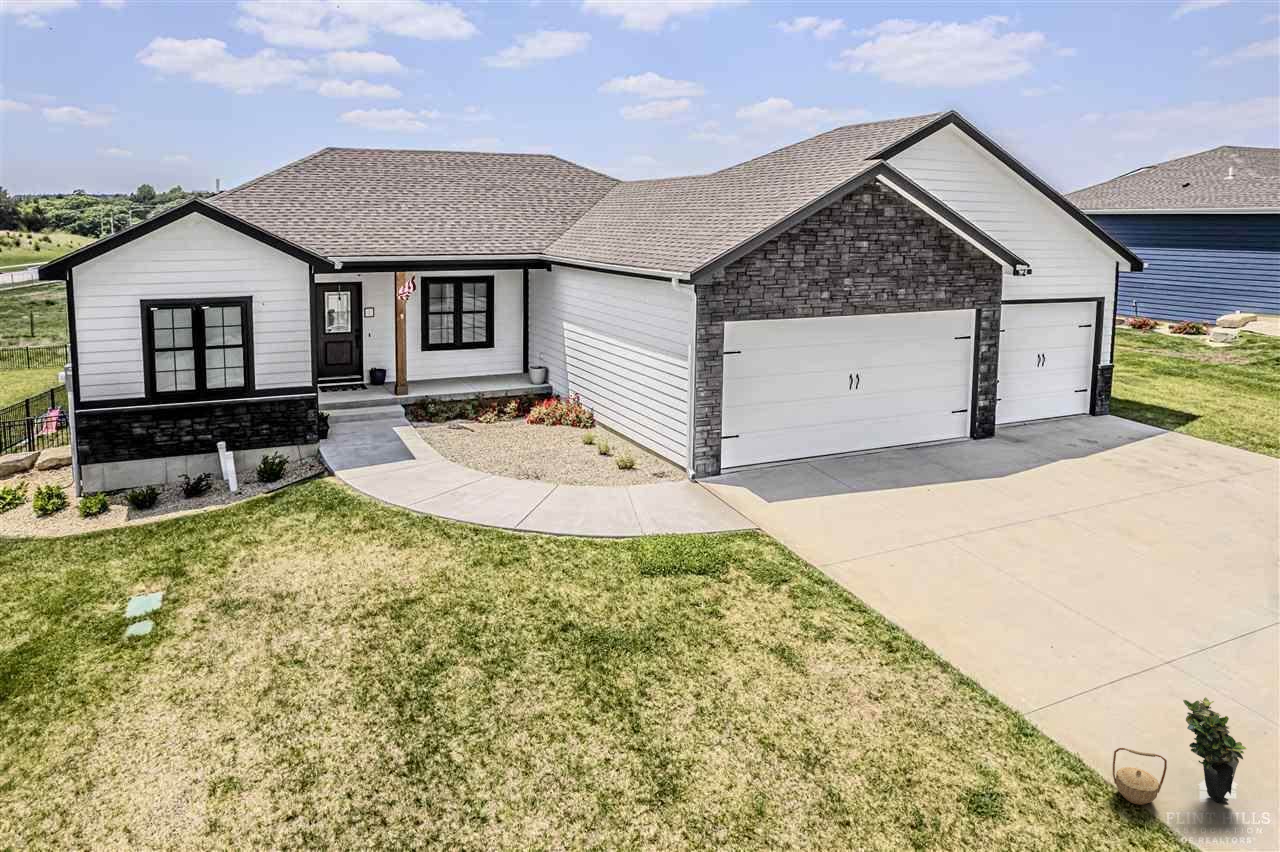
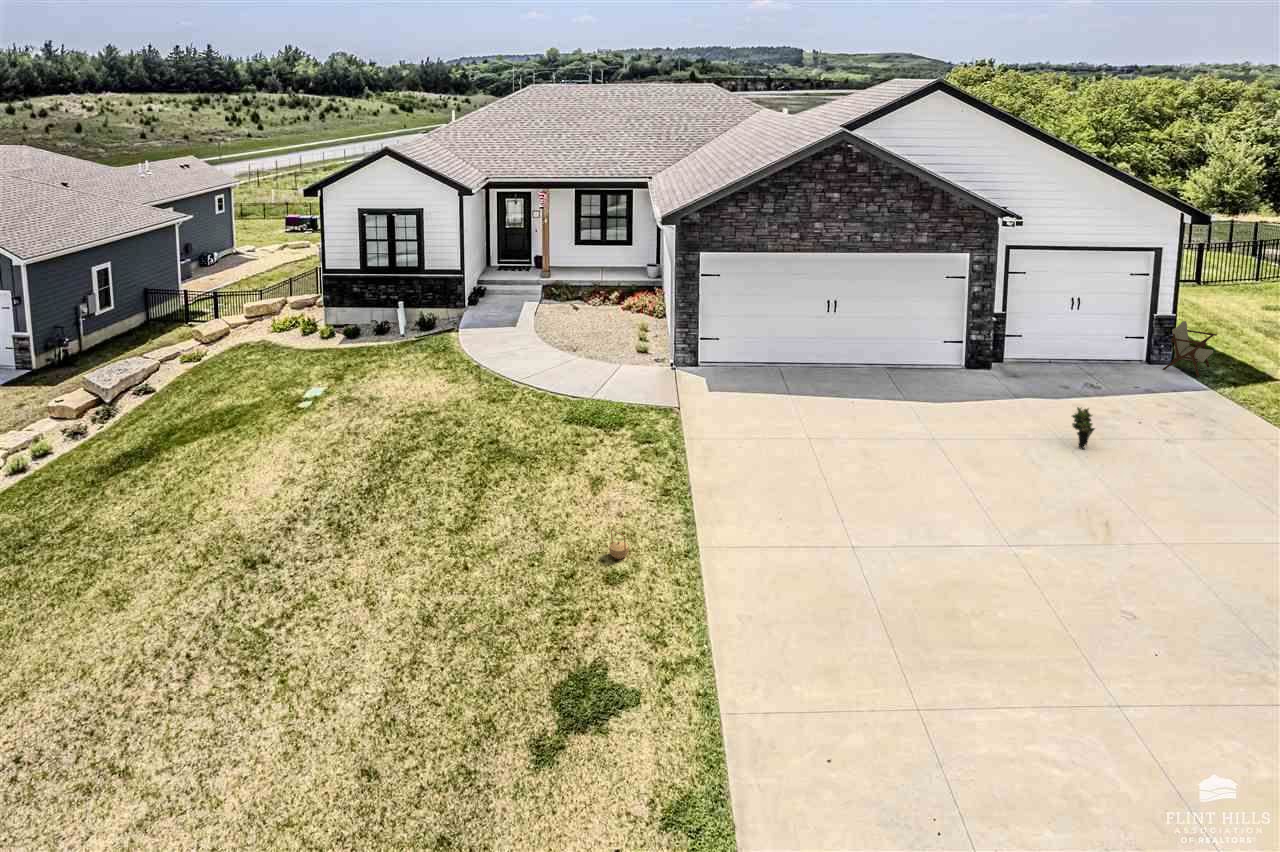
lounge chair: none [1106,370,1160,421] -> present [1162,321,1217,377]
potted plant: present [1183,697,1247,803] -> present [1072,407,1095,449]

